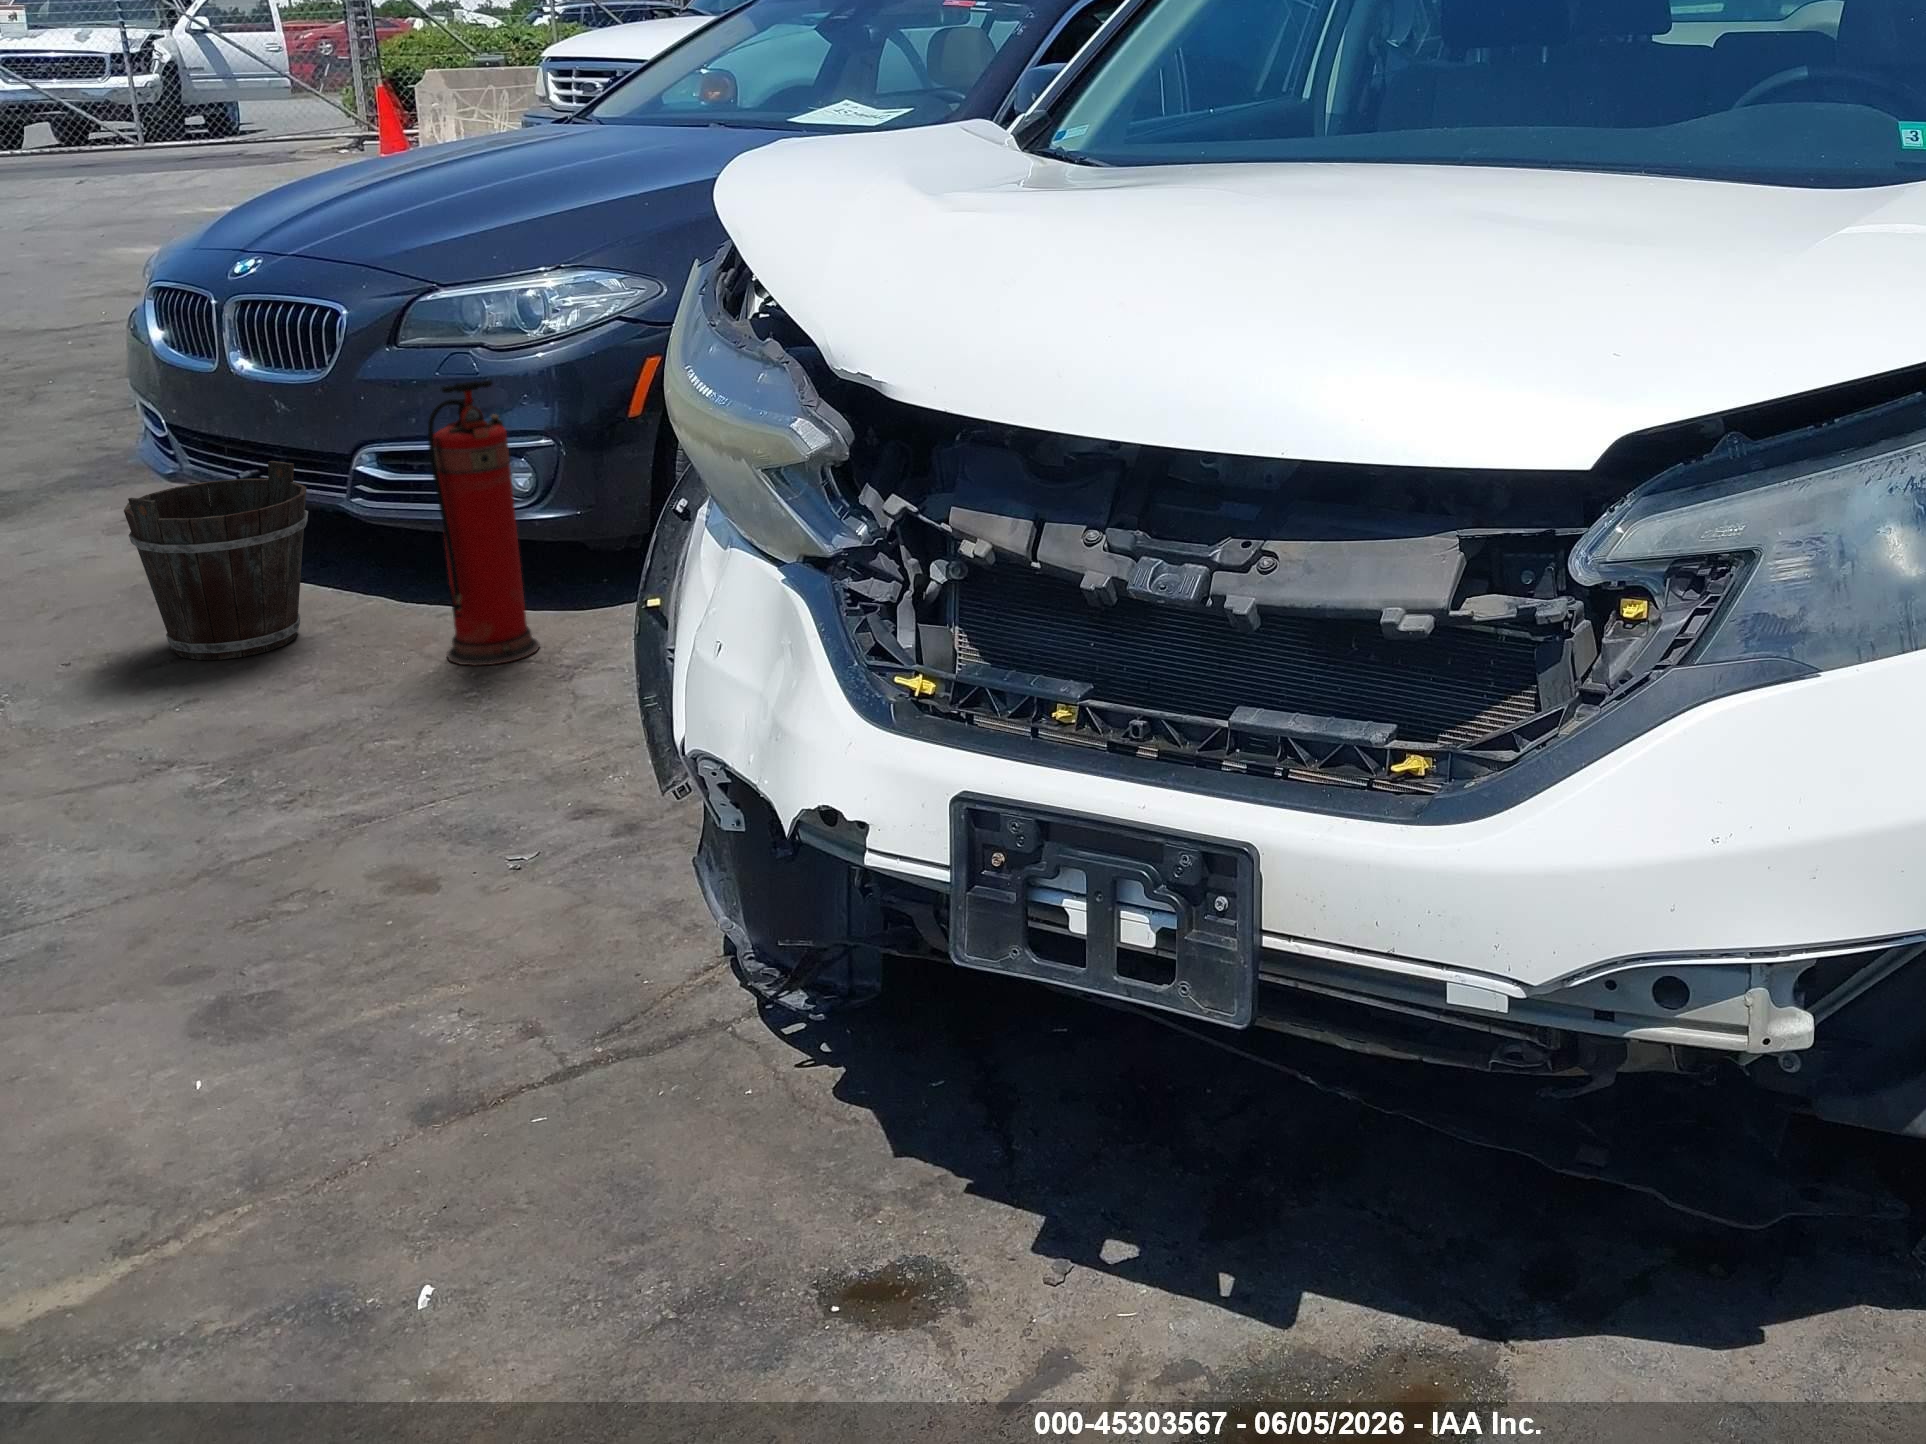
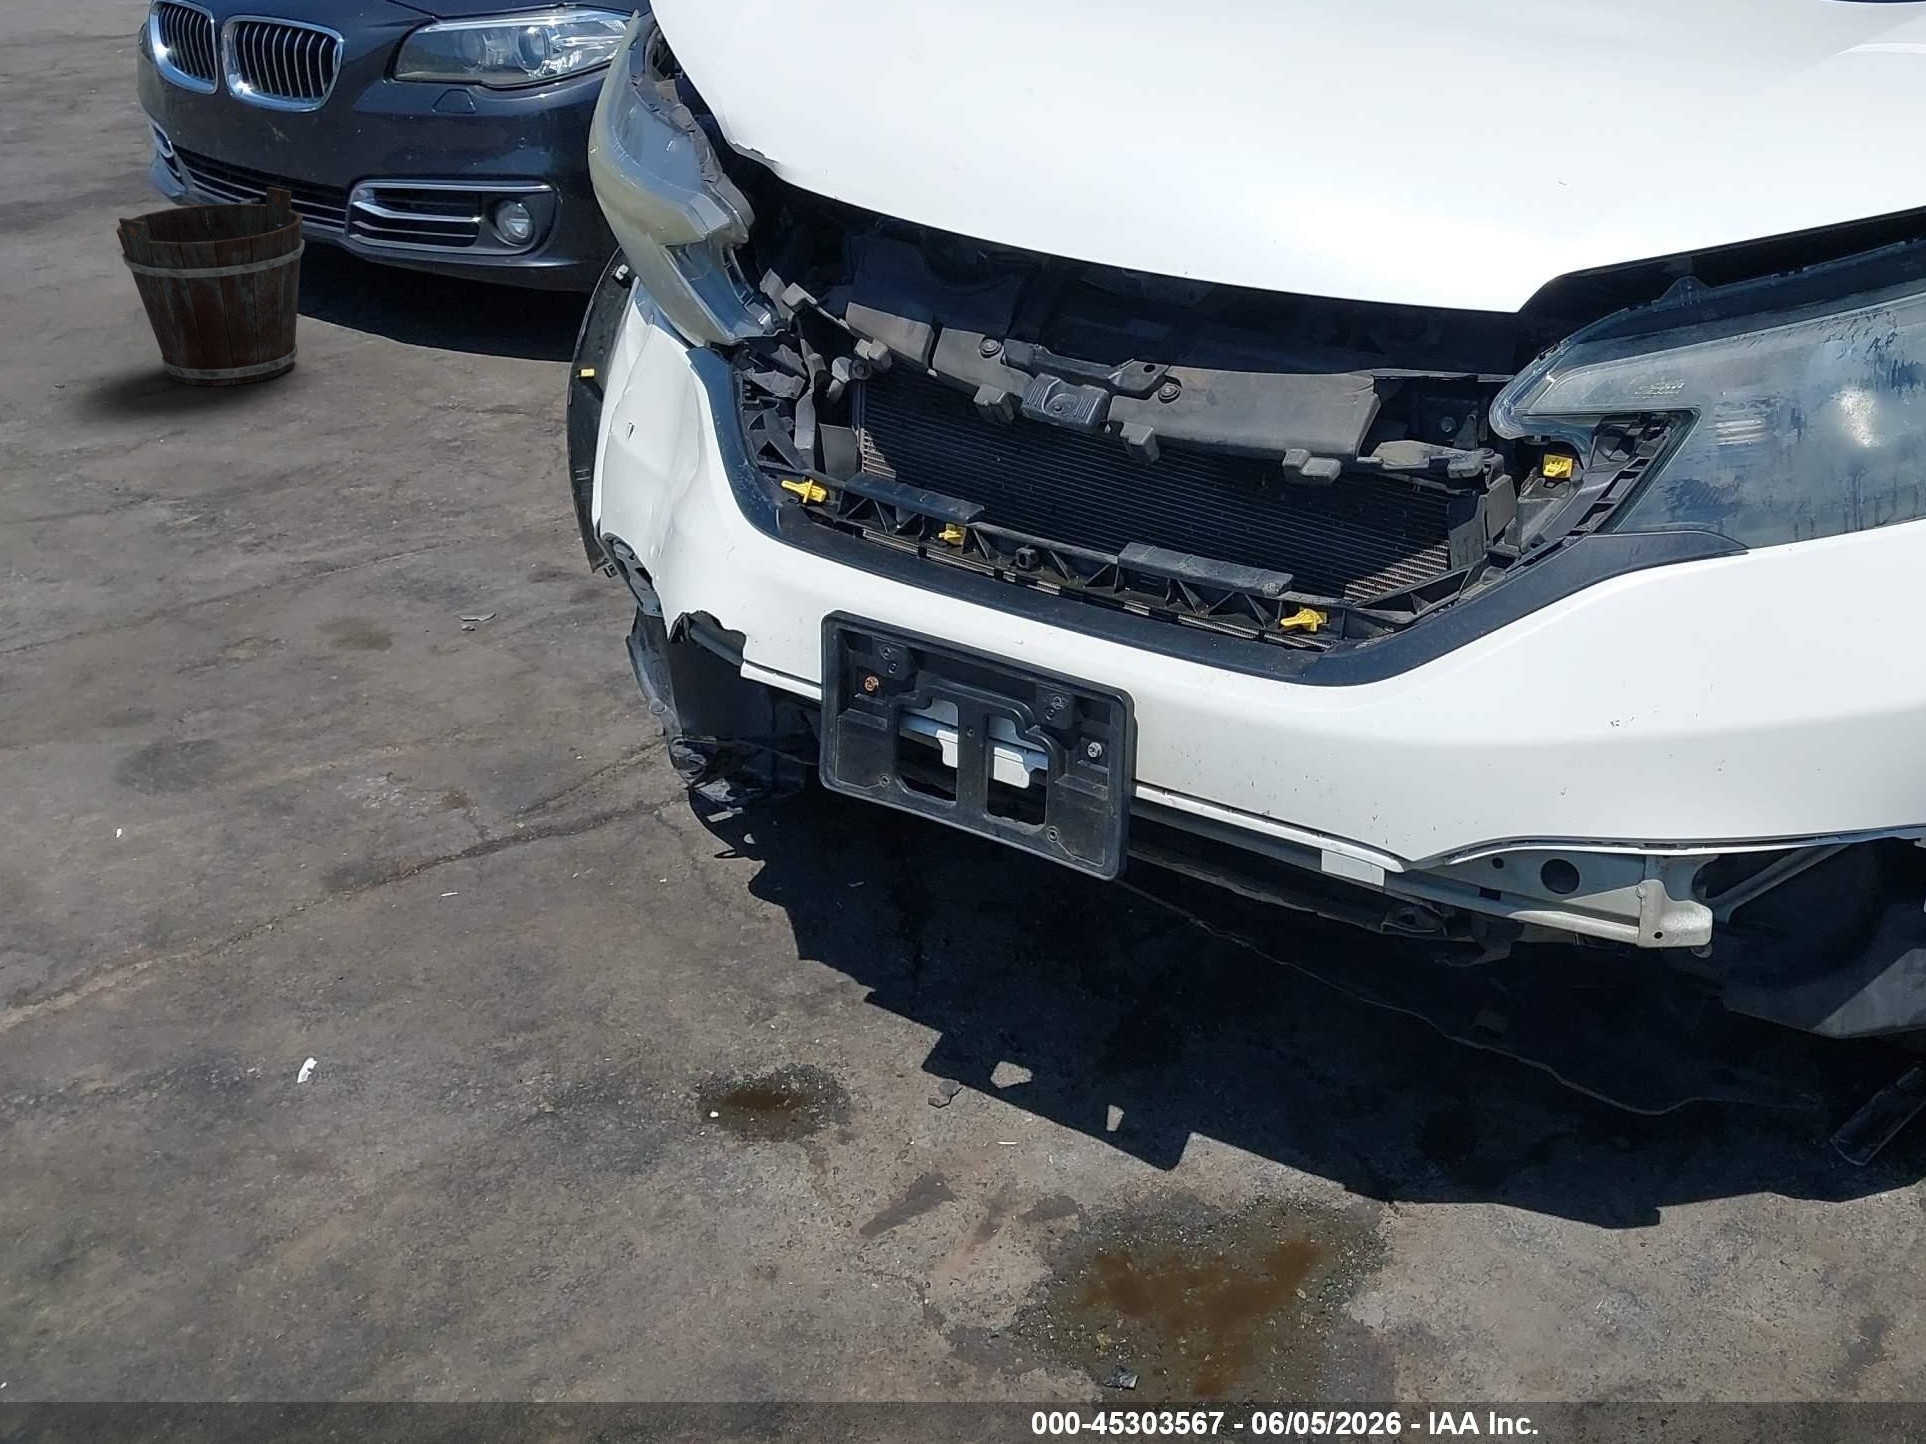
fire extinguisher: present [428,380,540,666] -> none [417,117,532,408]

